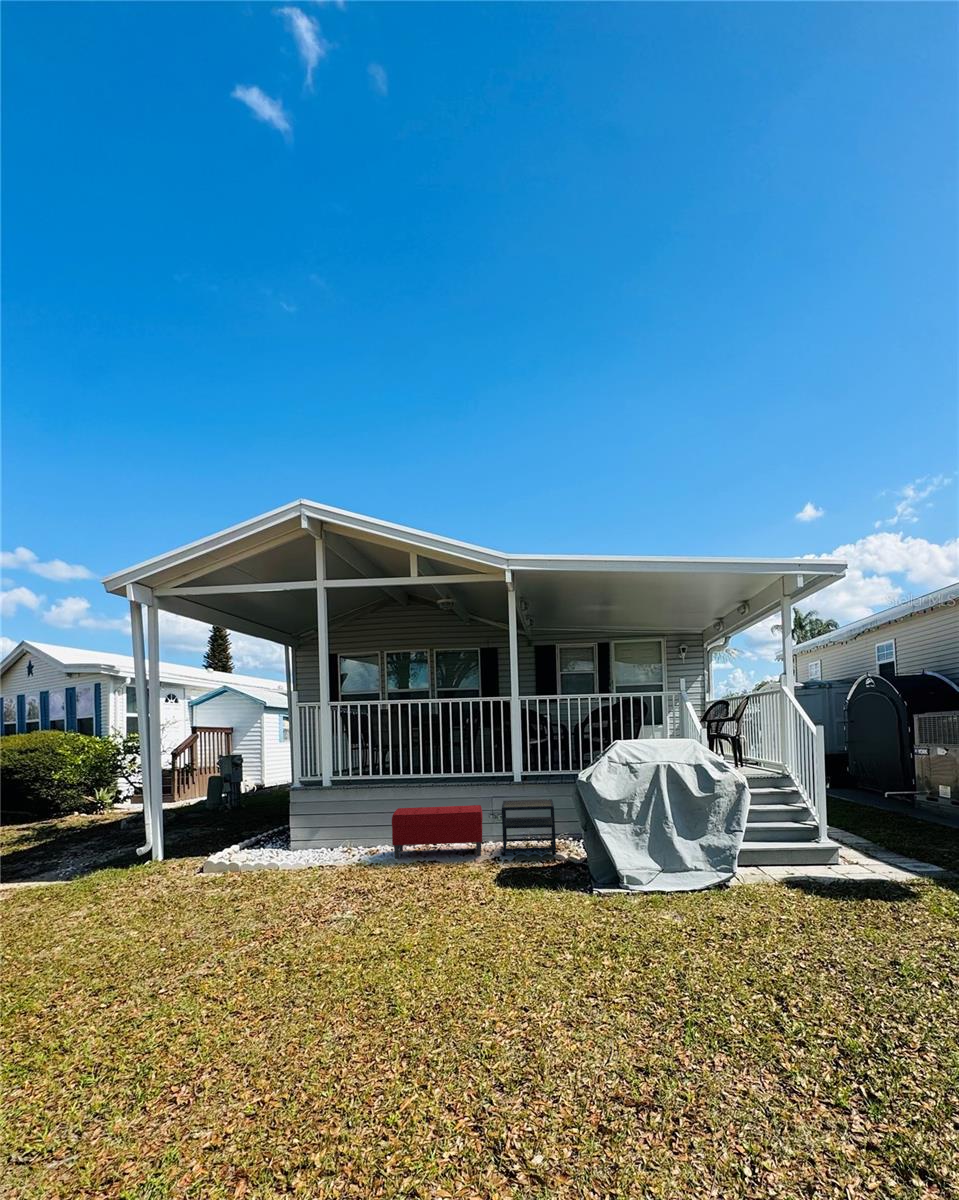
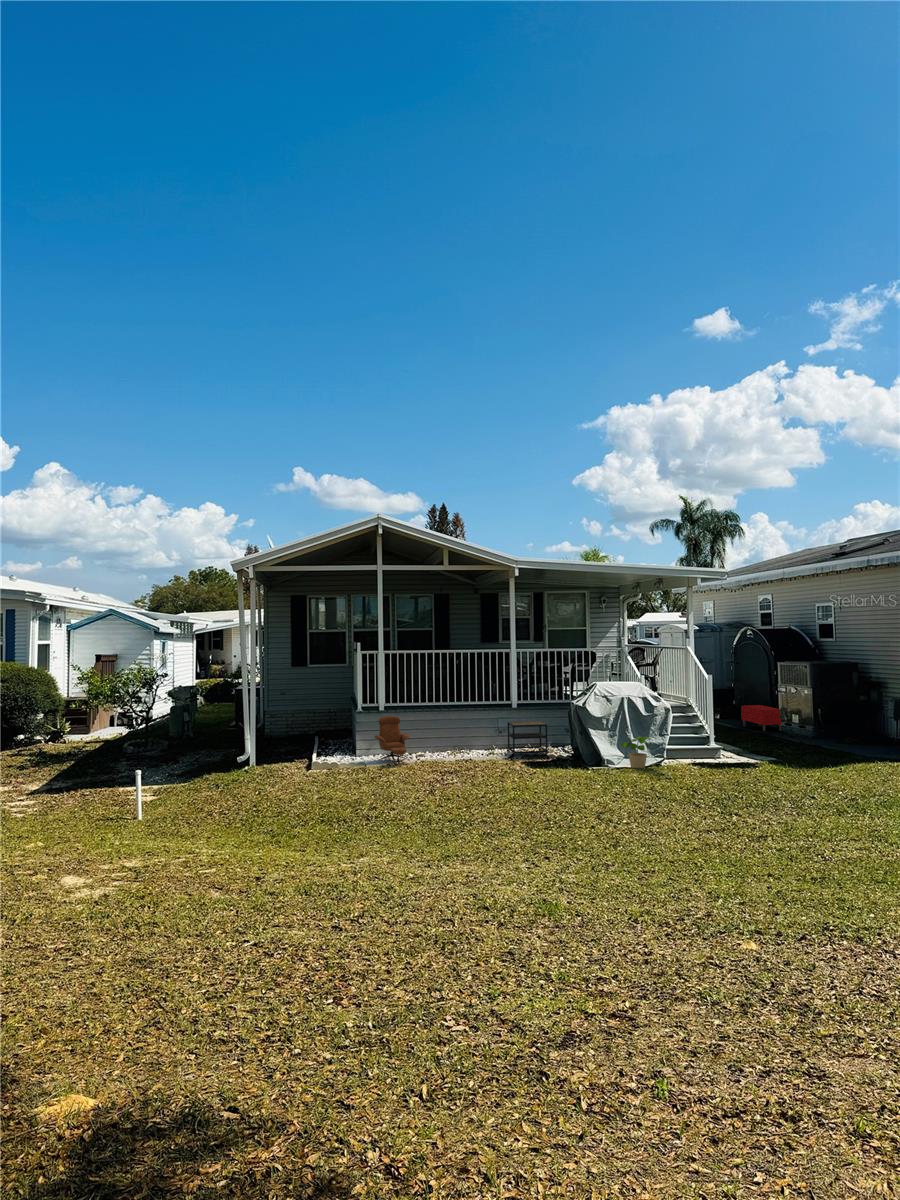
lounge chair: none [302,792,354,873] -> present [375,716,409,766]
bench: present [392,805,483,859] -> present [741,705,783,731]
potted plant: none [654,836,705,893] -> present [622,736,651,768]

